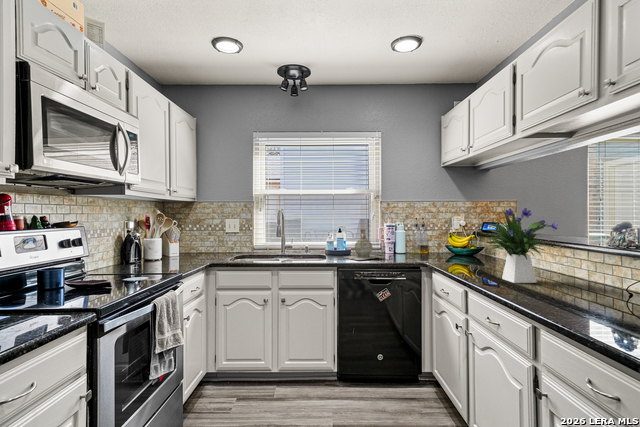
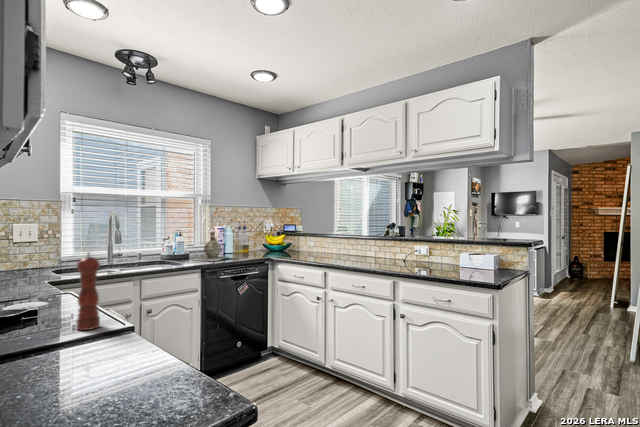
flower arrangement: present [487,208,557,283] -> none [331,210,382,262]
pepper mill: none [71,246,89,305] -> present [76,252,100,330]

